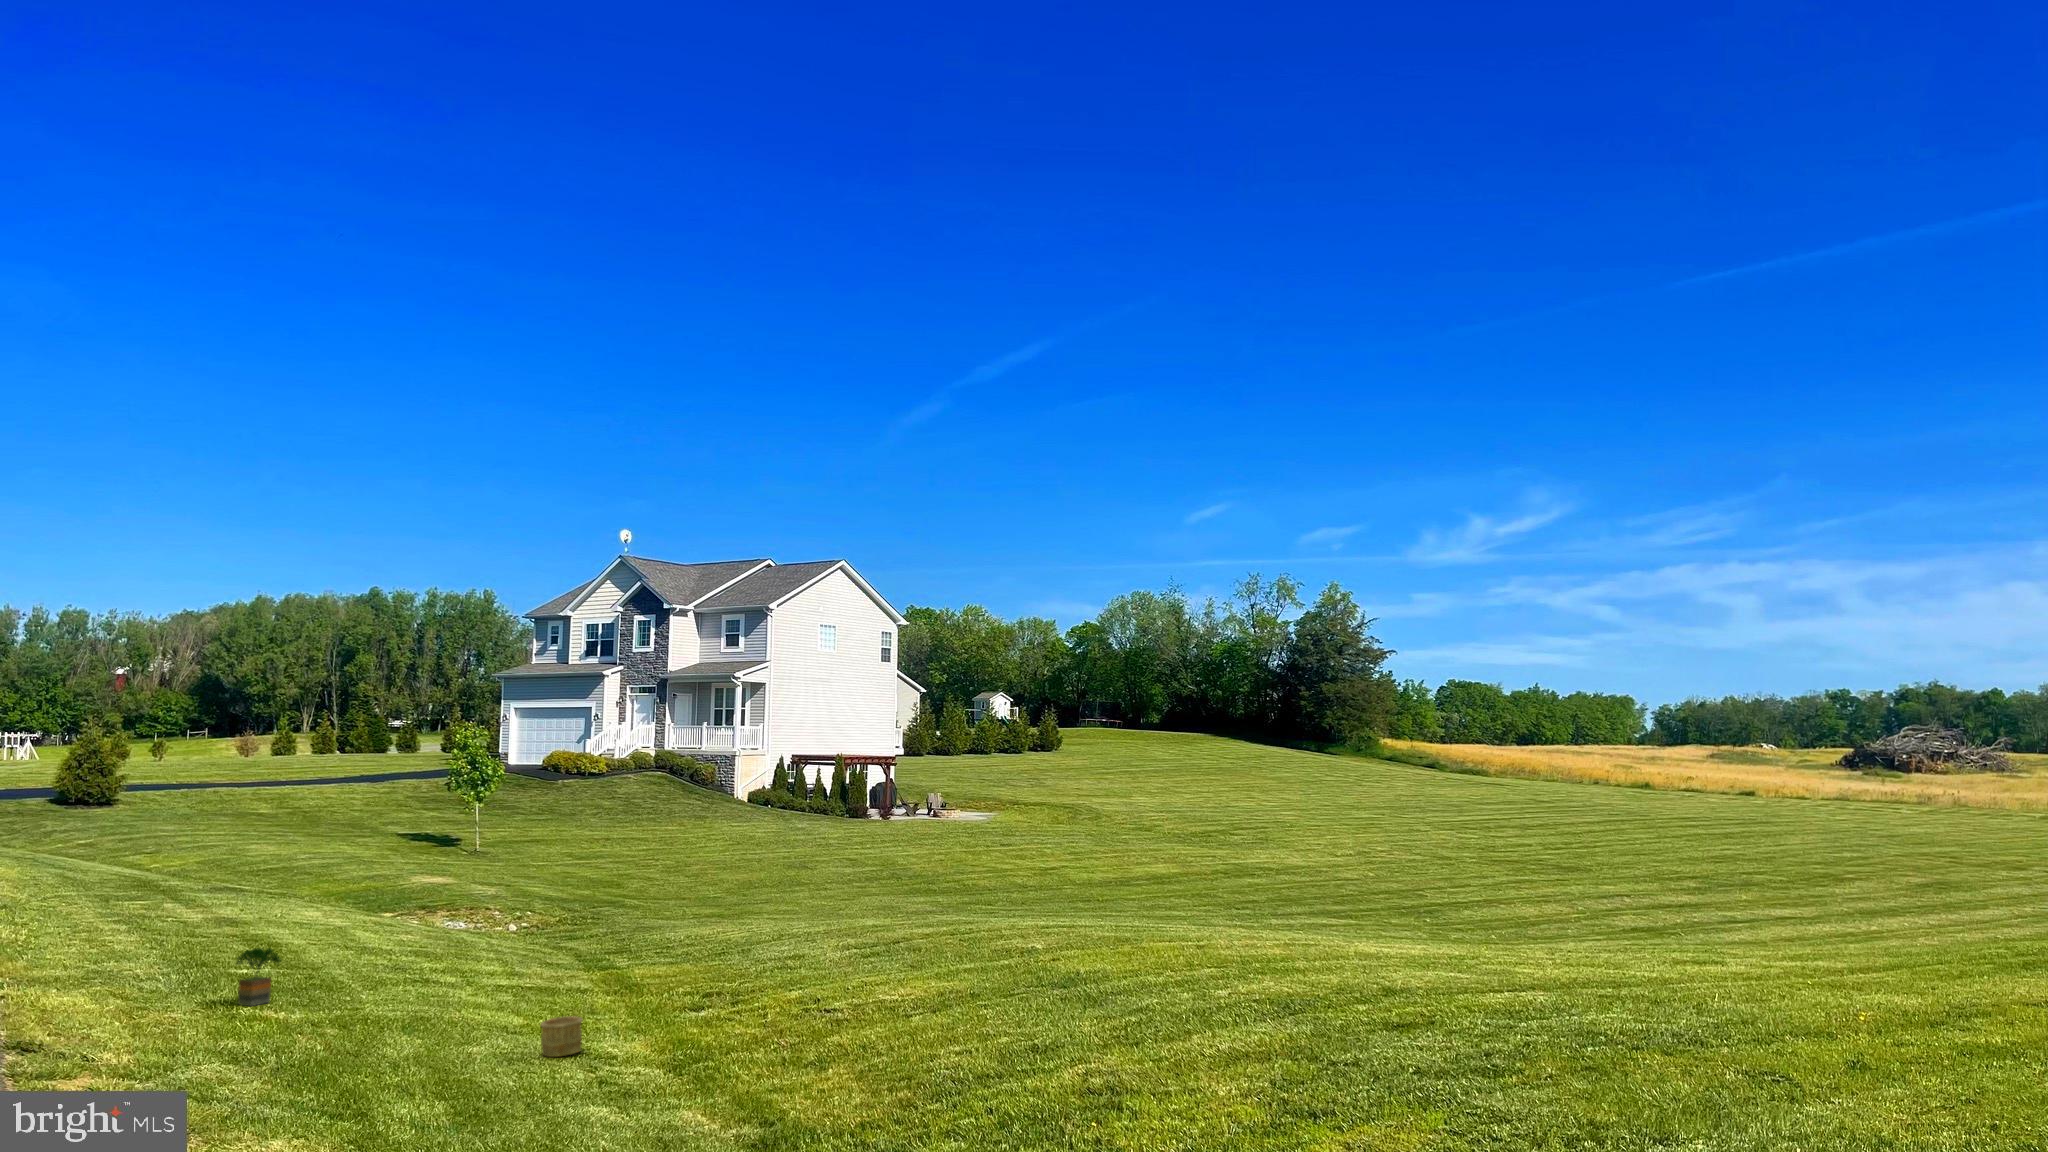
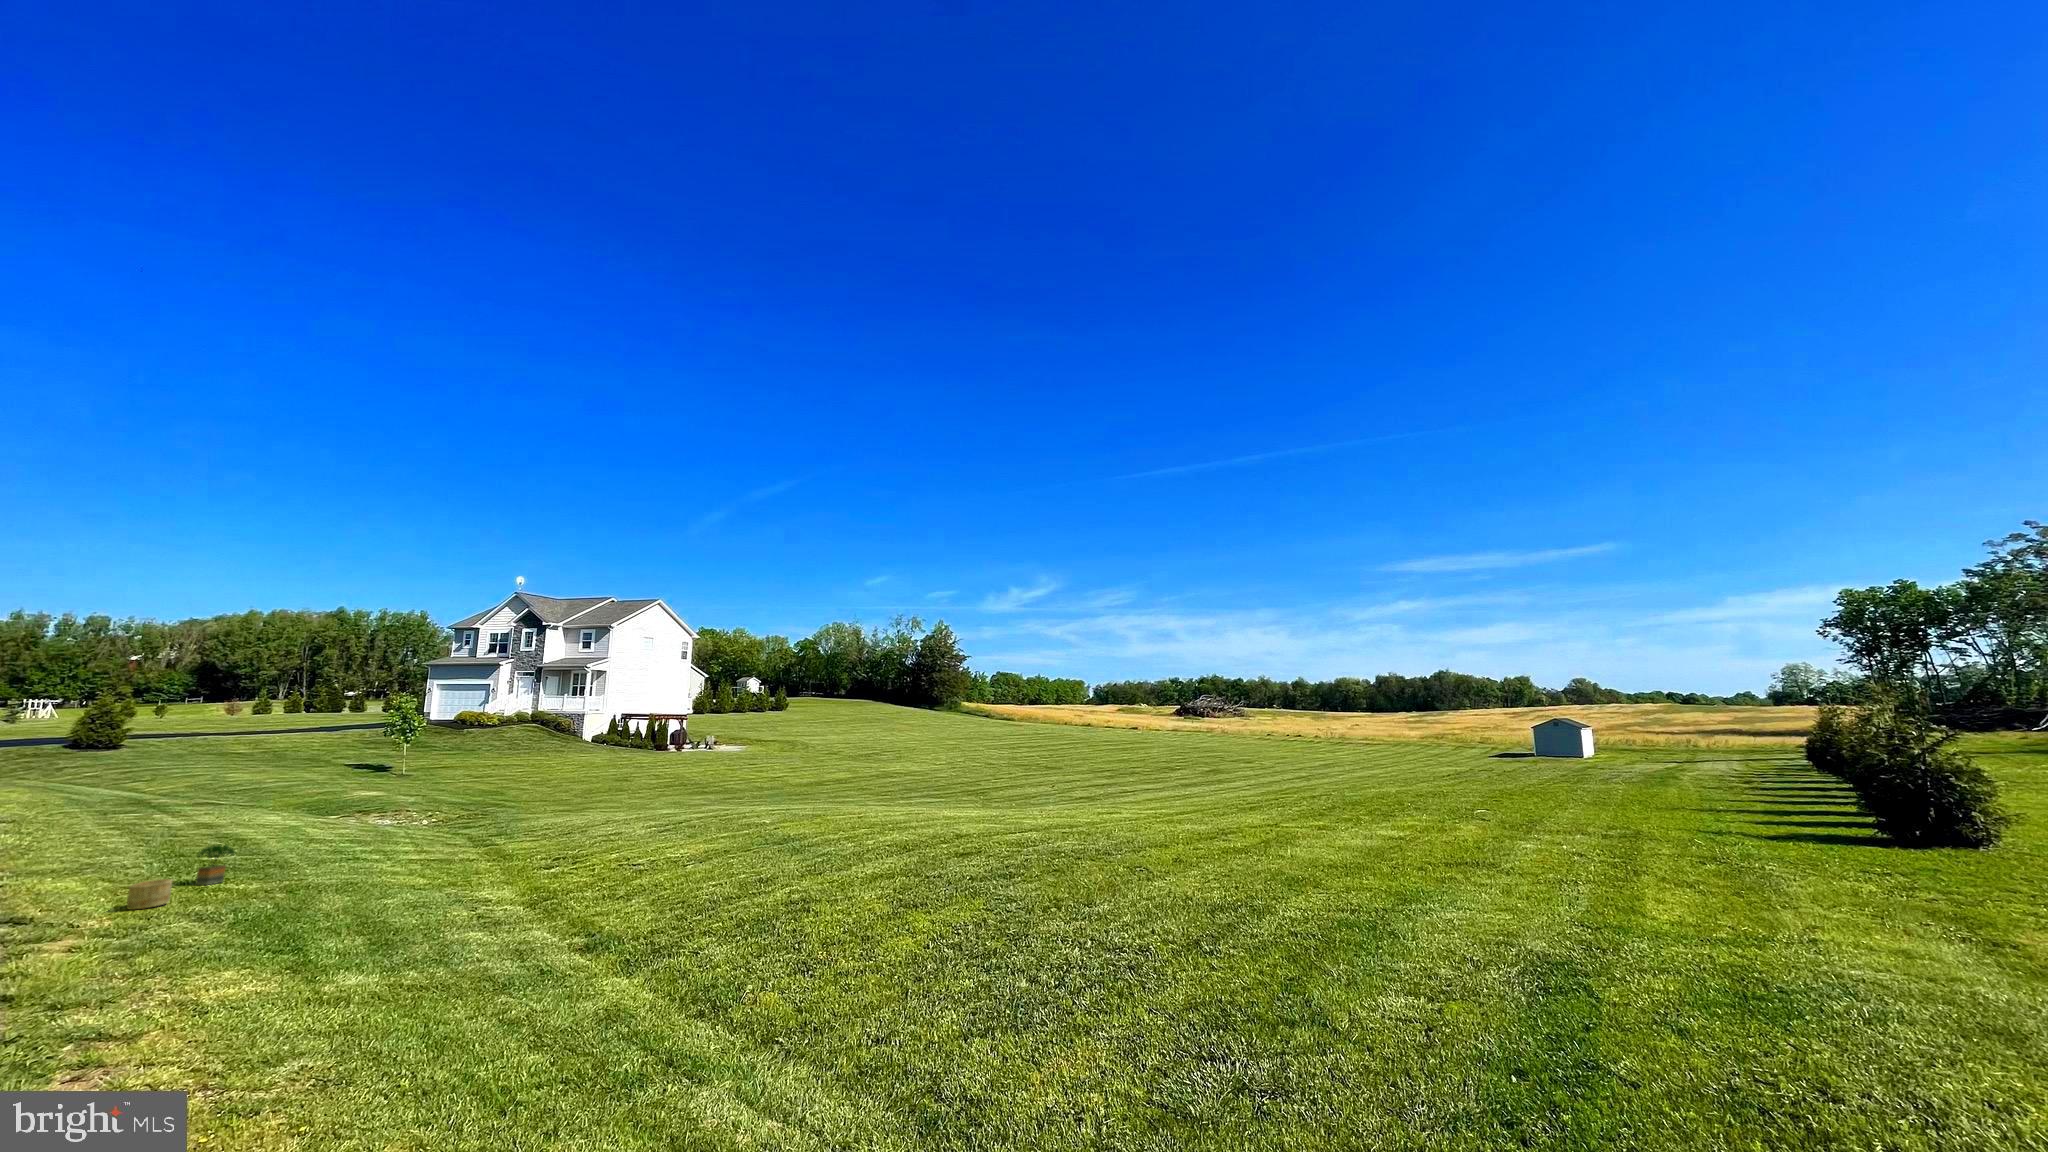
wooden bucket: present [541,1016,582,1057] -> present [127,879,173,909]

